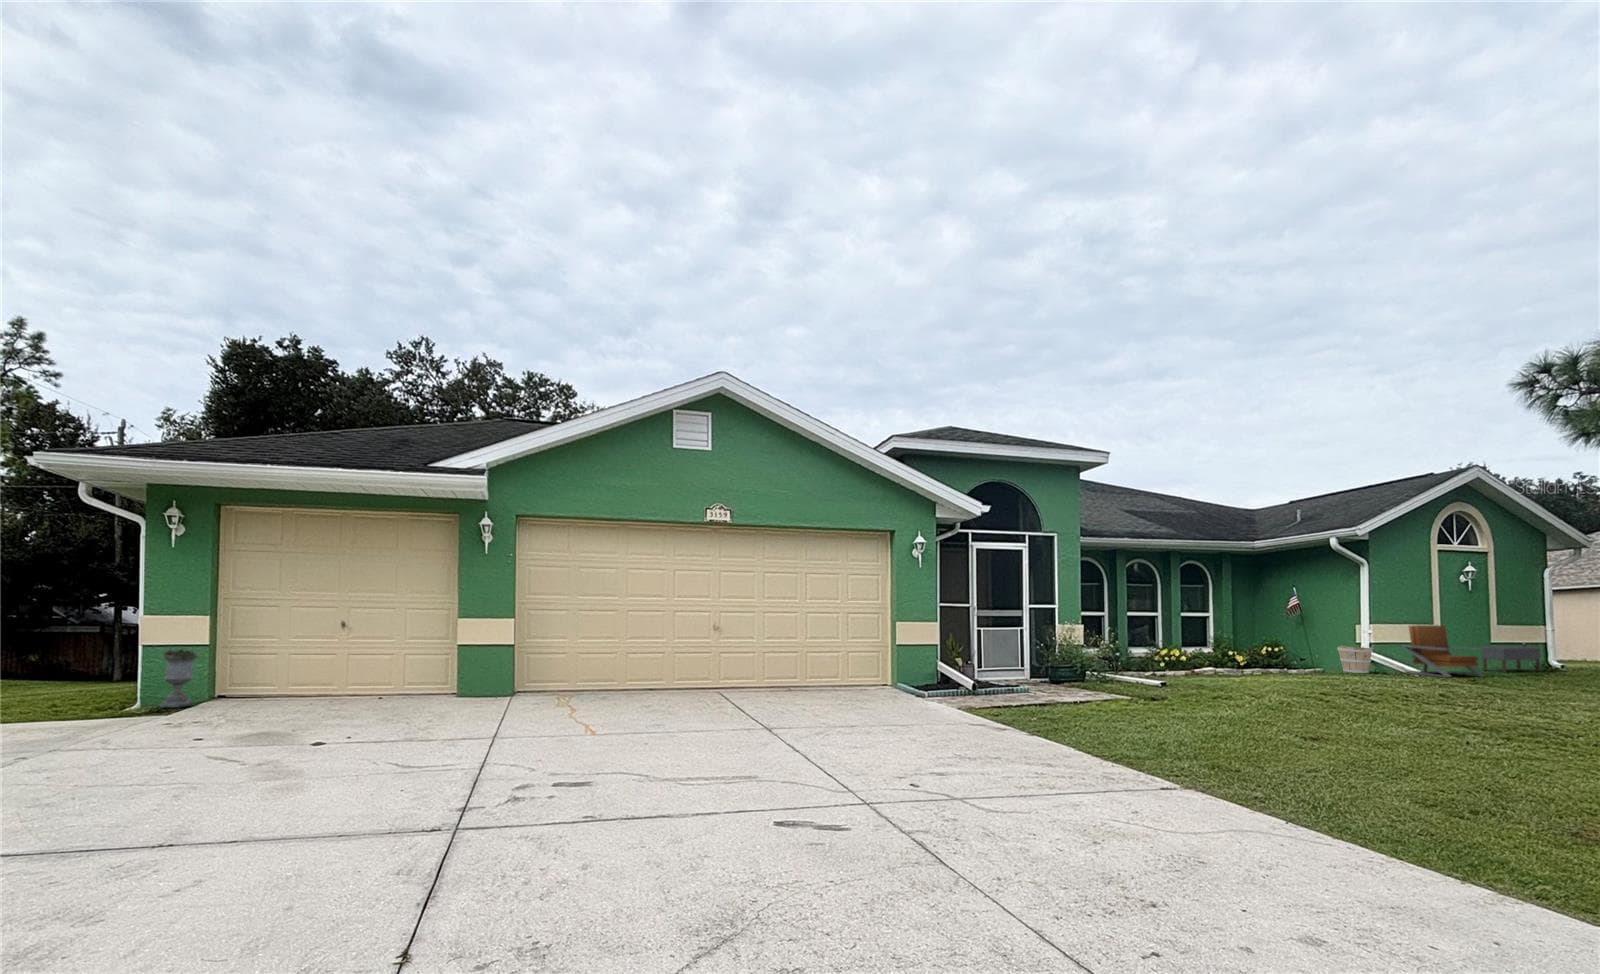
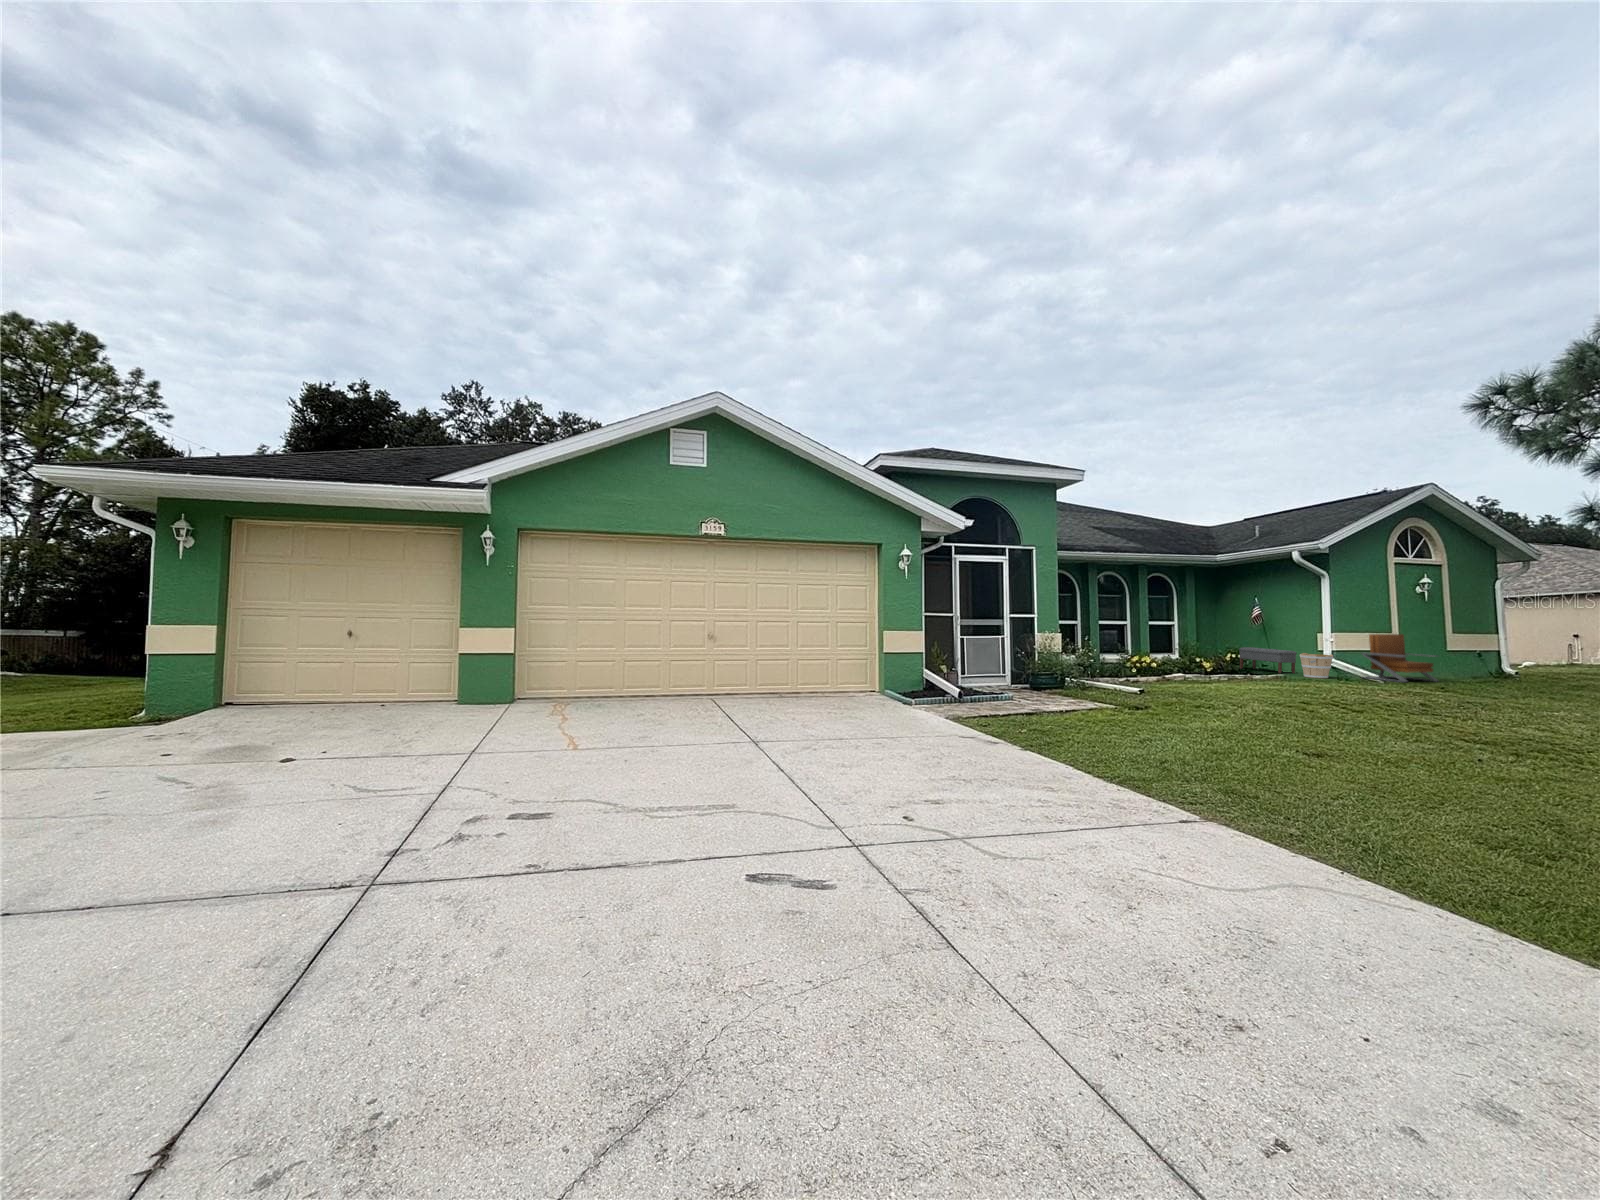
bench: present [1481,646,1541,672] -> present [1239,647,1297,674]
planter: present [161,649,199,708] -> none [179,656,215,712]

